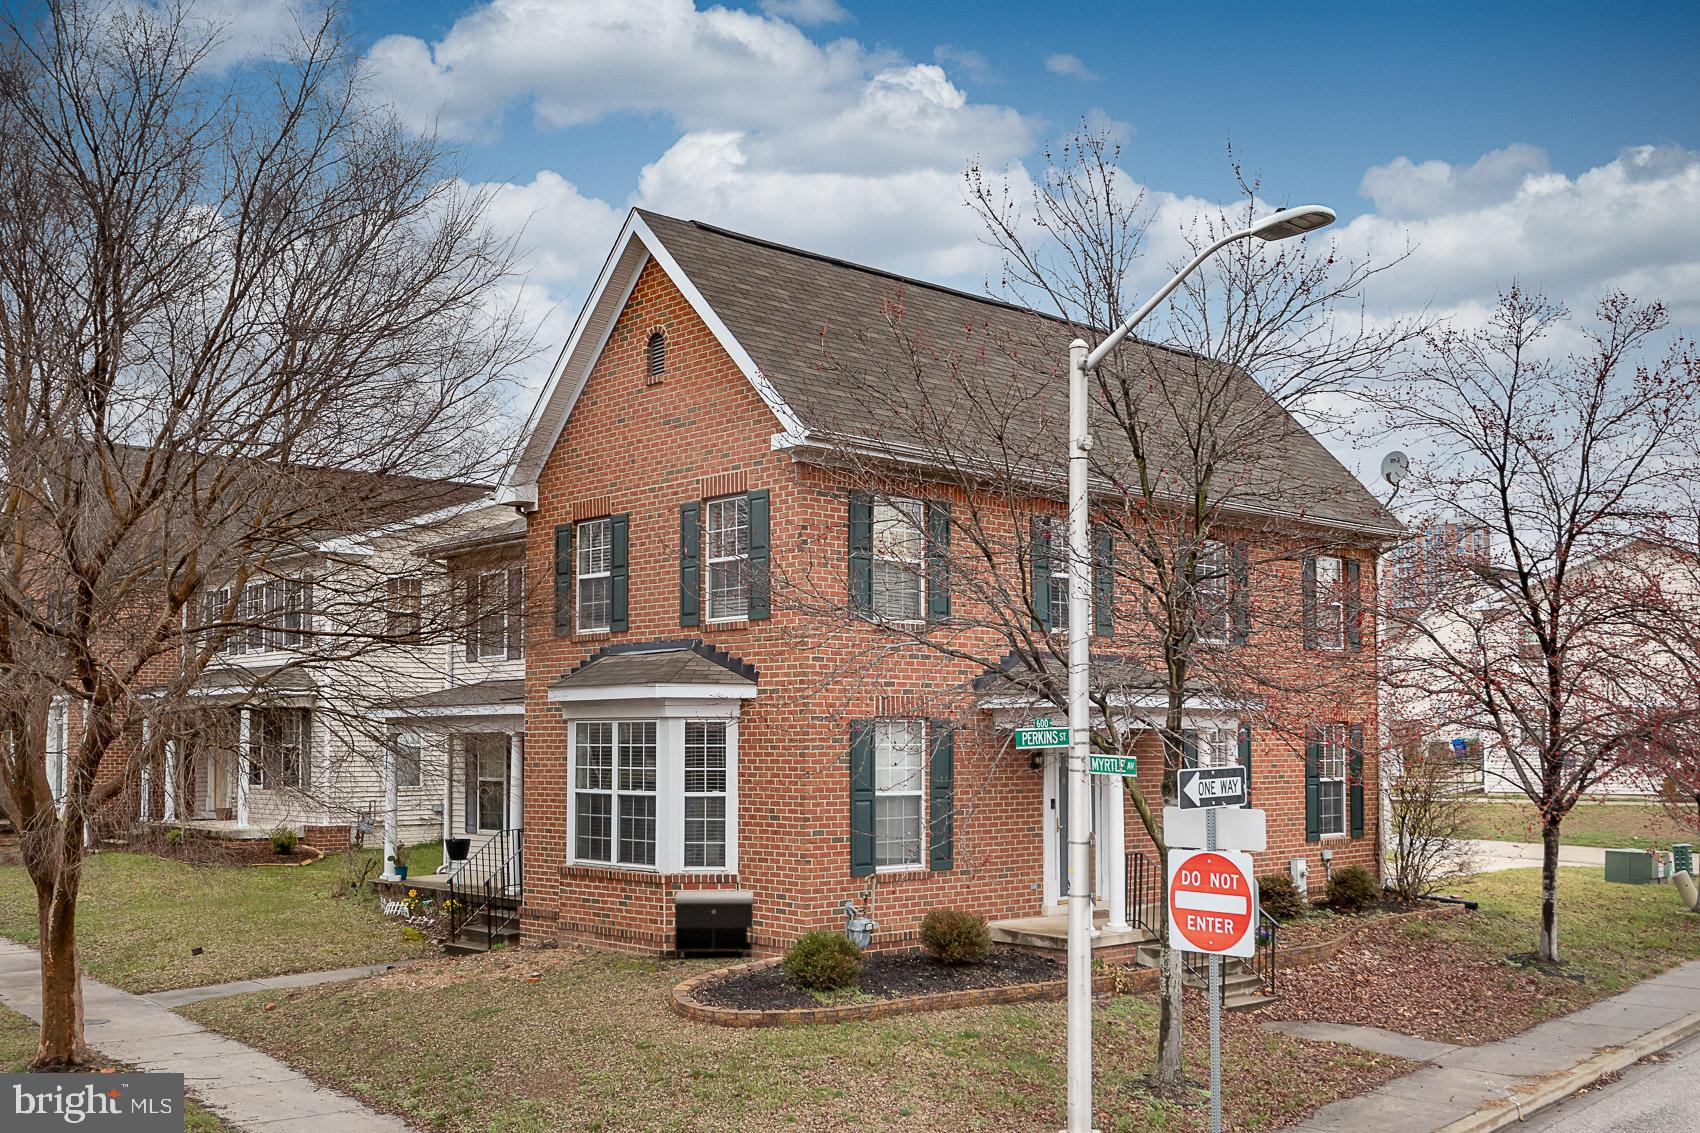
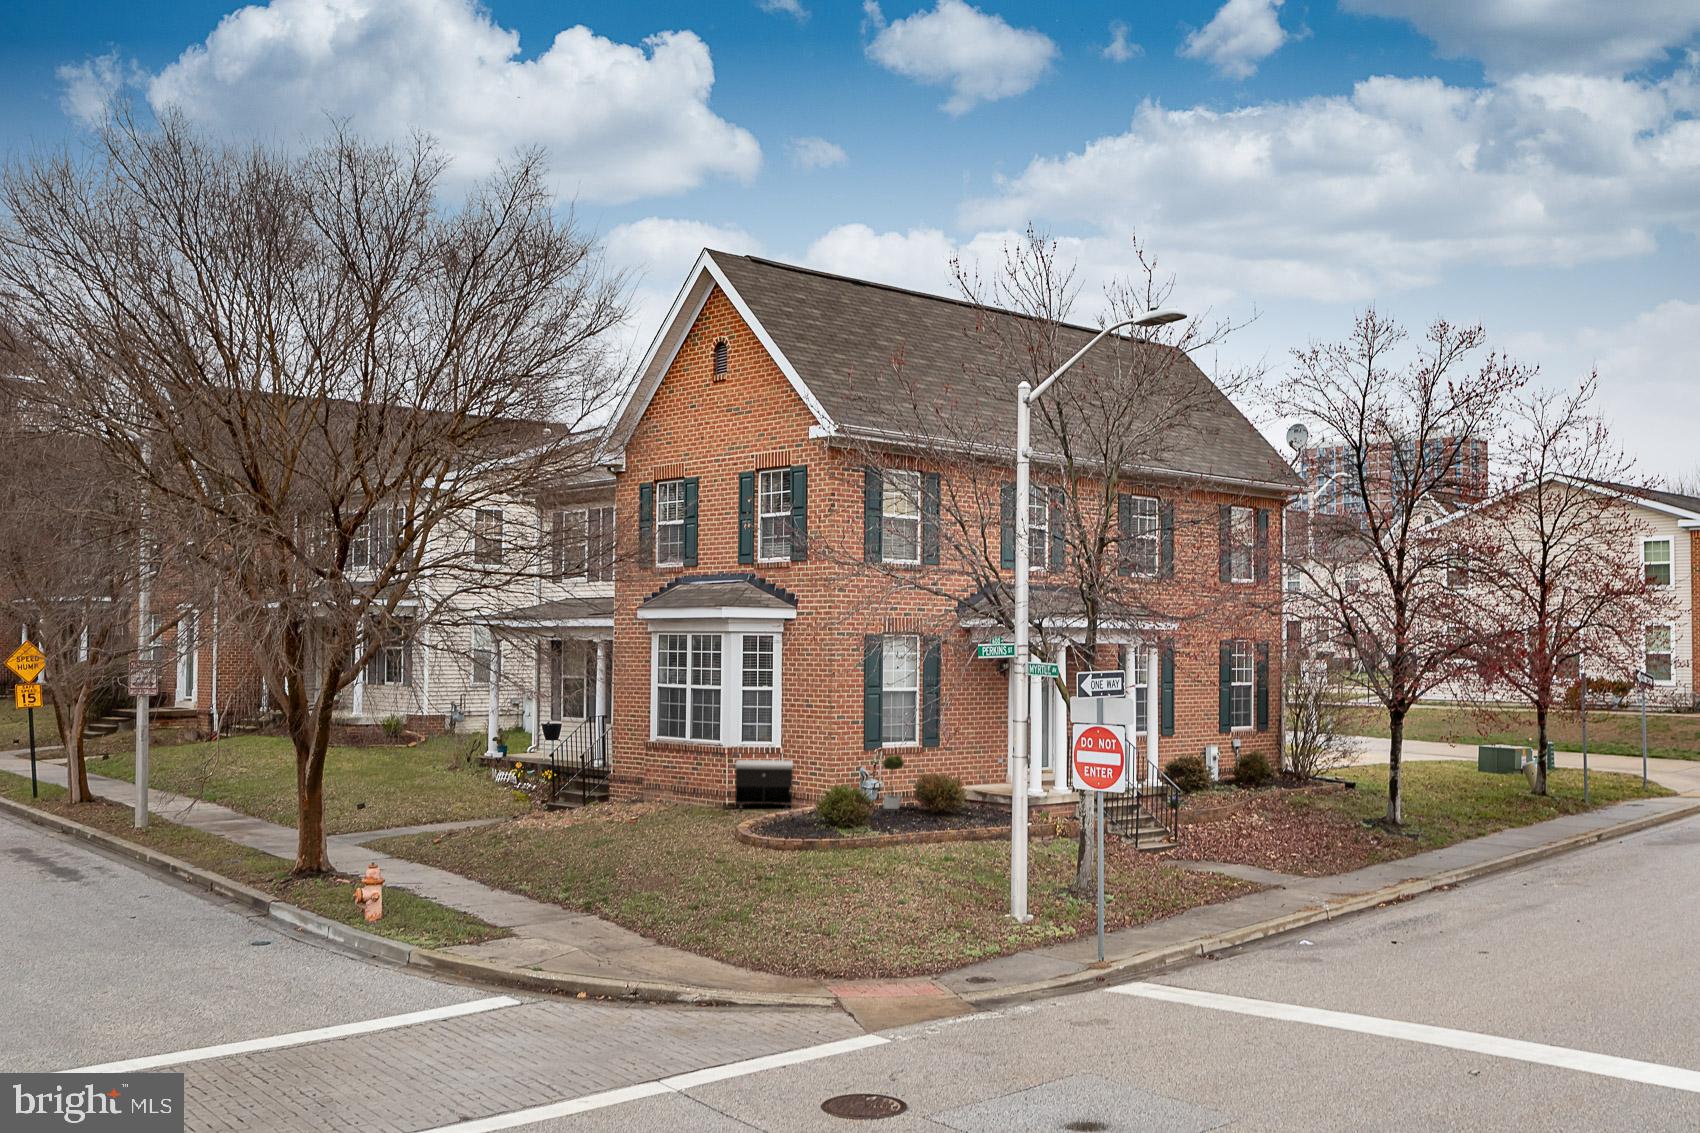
potted tree: none [875,881,905,957] -> present [883,755,904,809]

